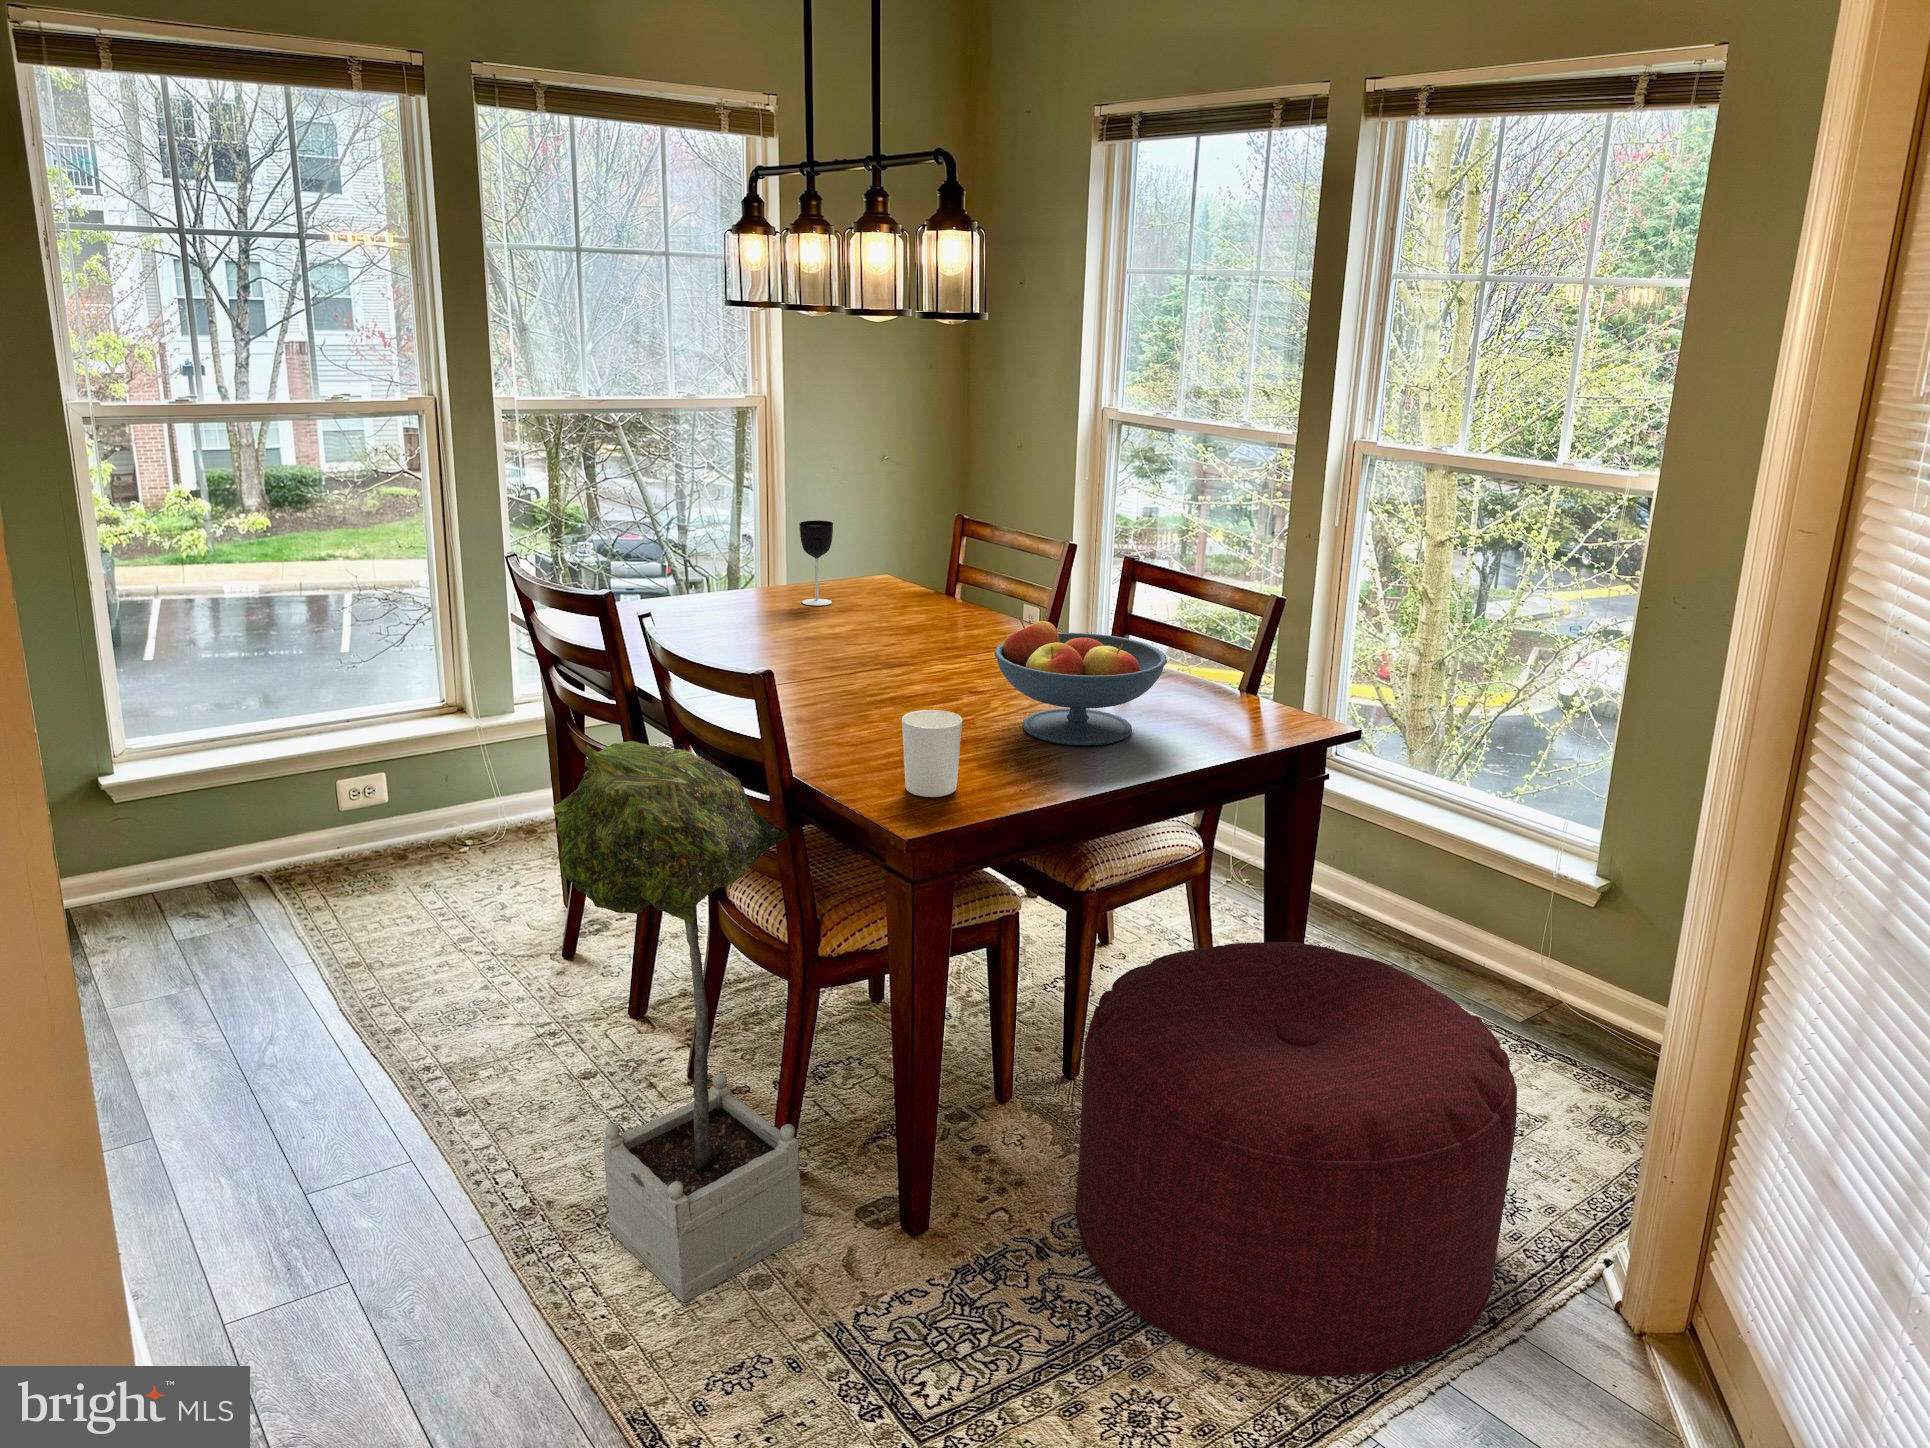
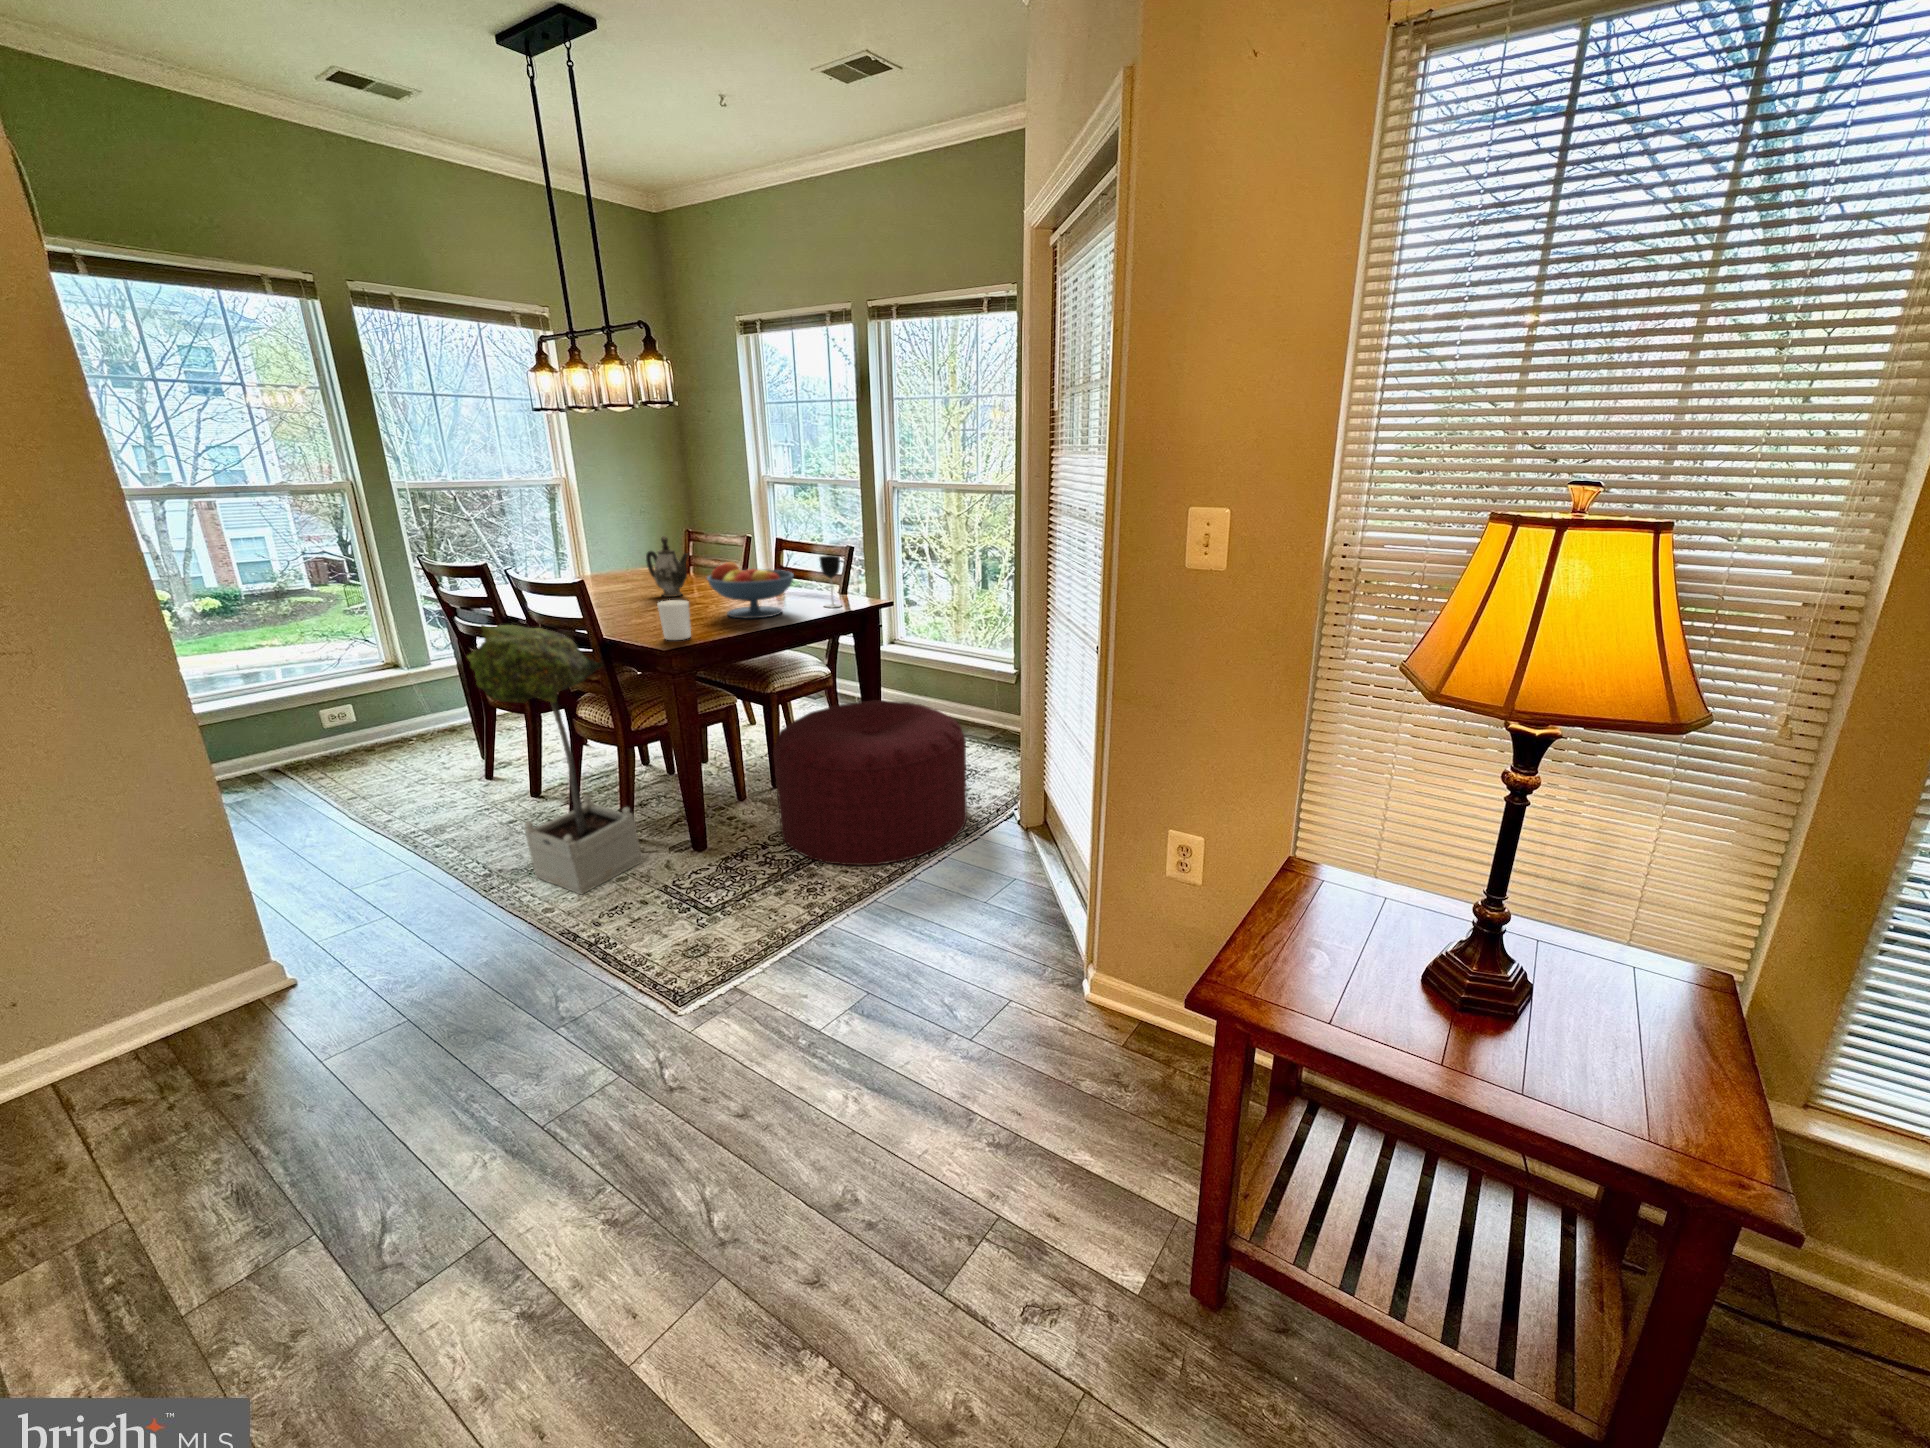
wine glass: present [800,520,833,605] -> present [819,555,841,608]
teapot: none [882,545,962,662] -> present [646,536,688,597]

